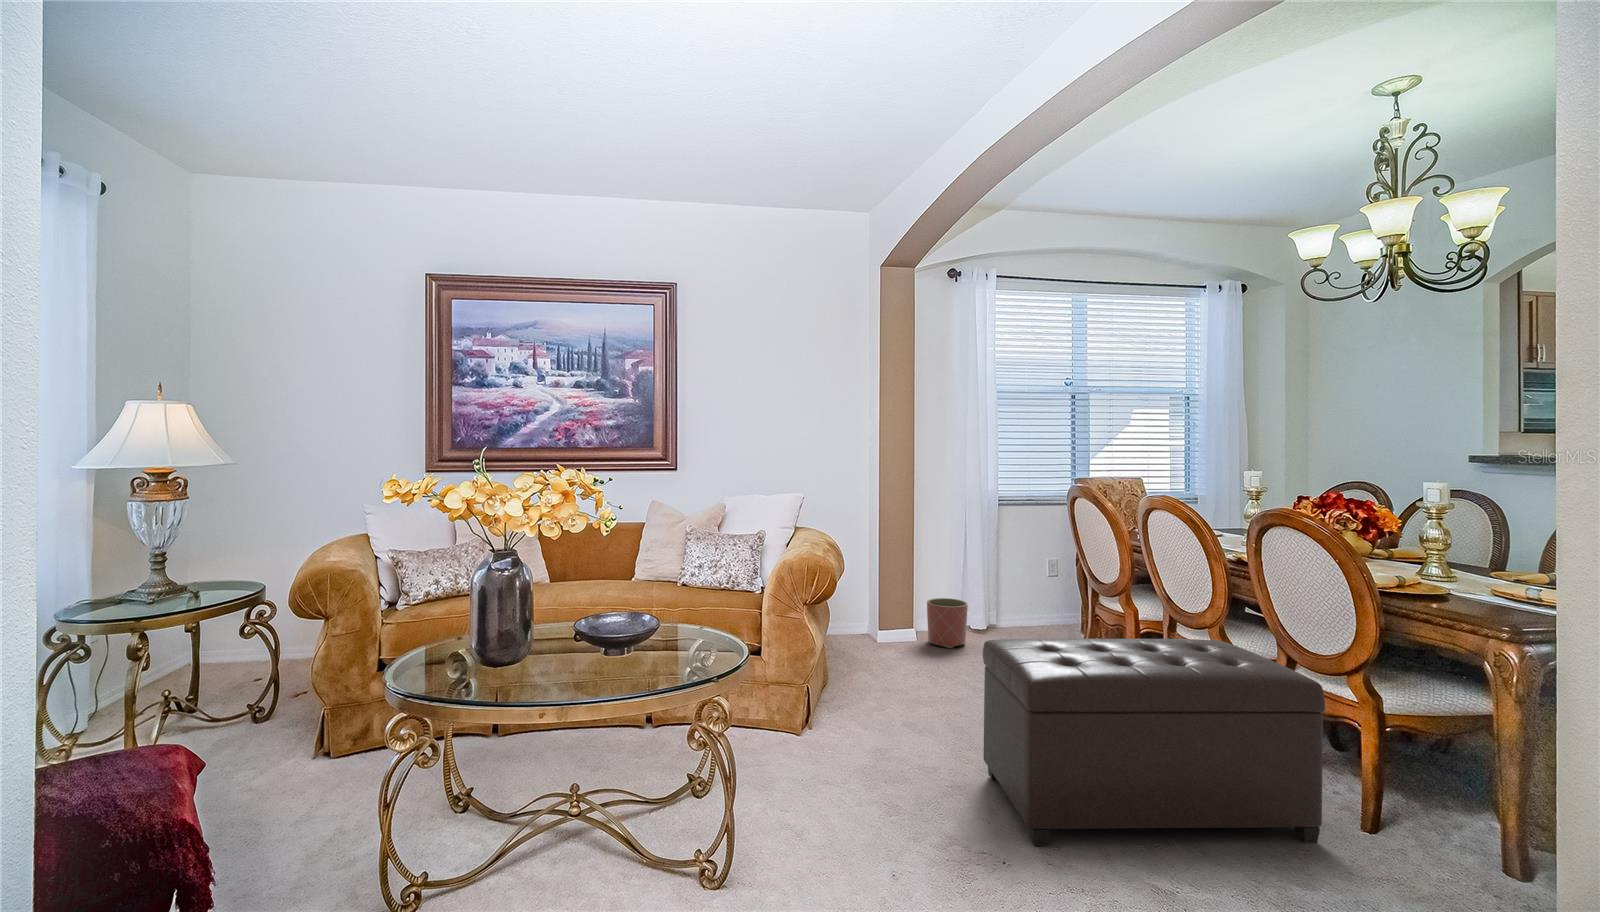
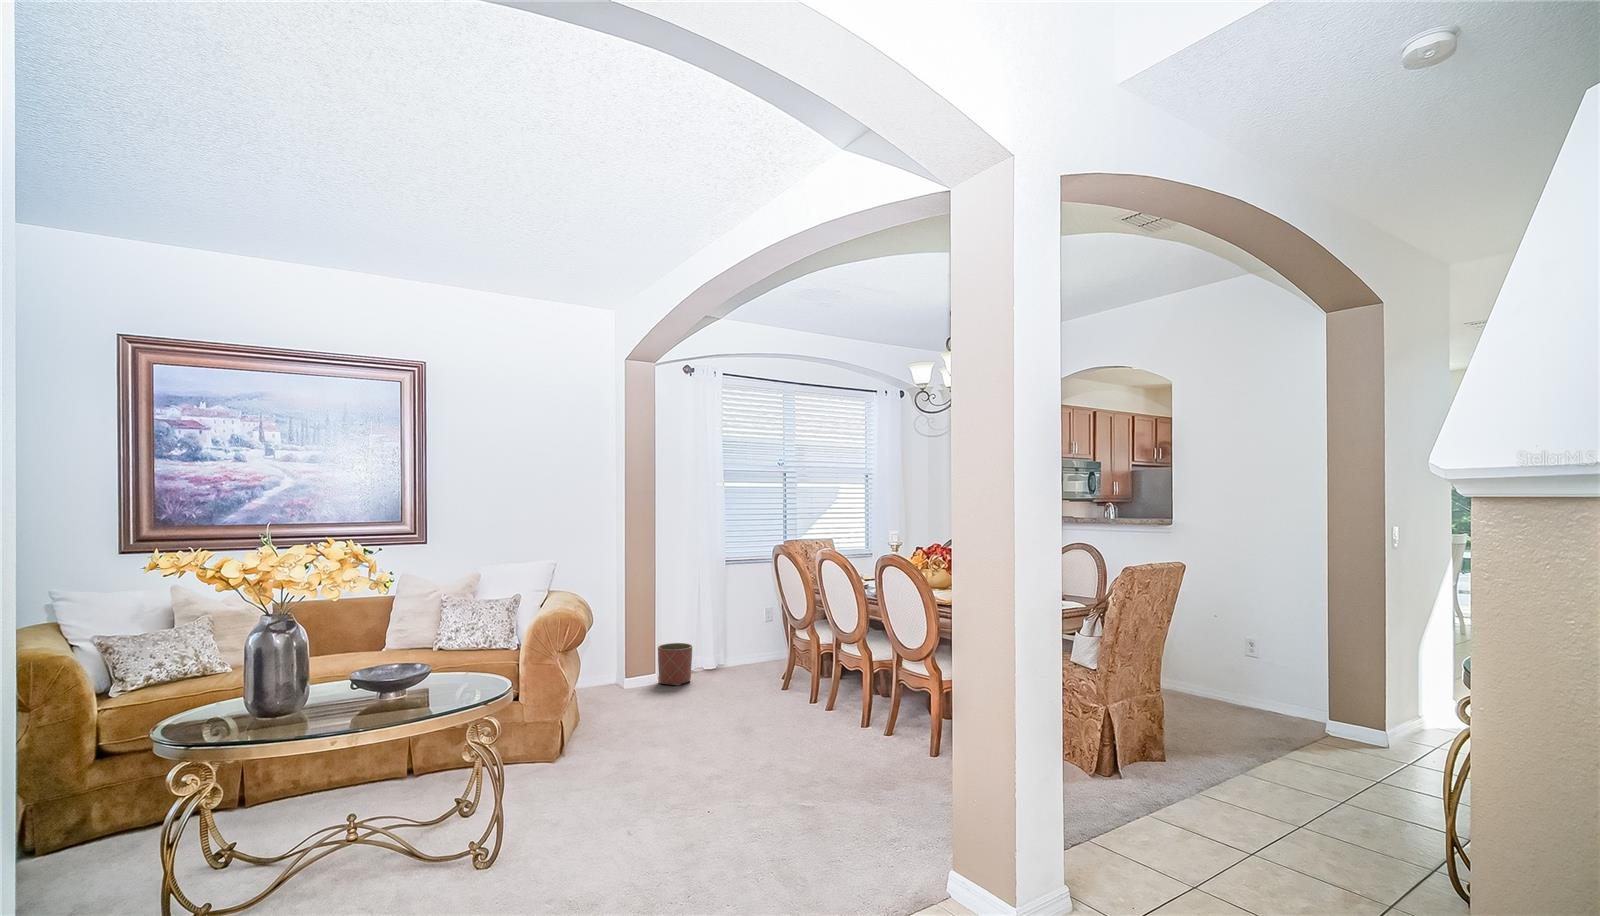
ottoman: present [983,638,1325,846] -> none [709,650,909,796]

